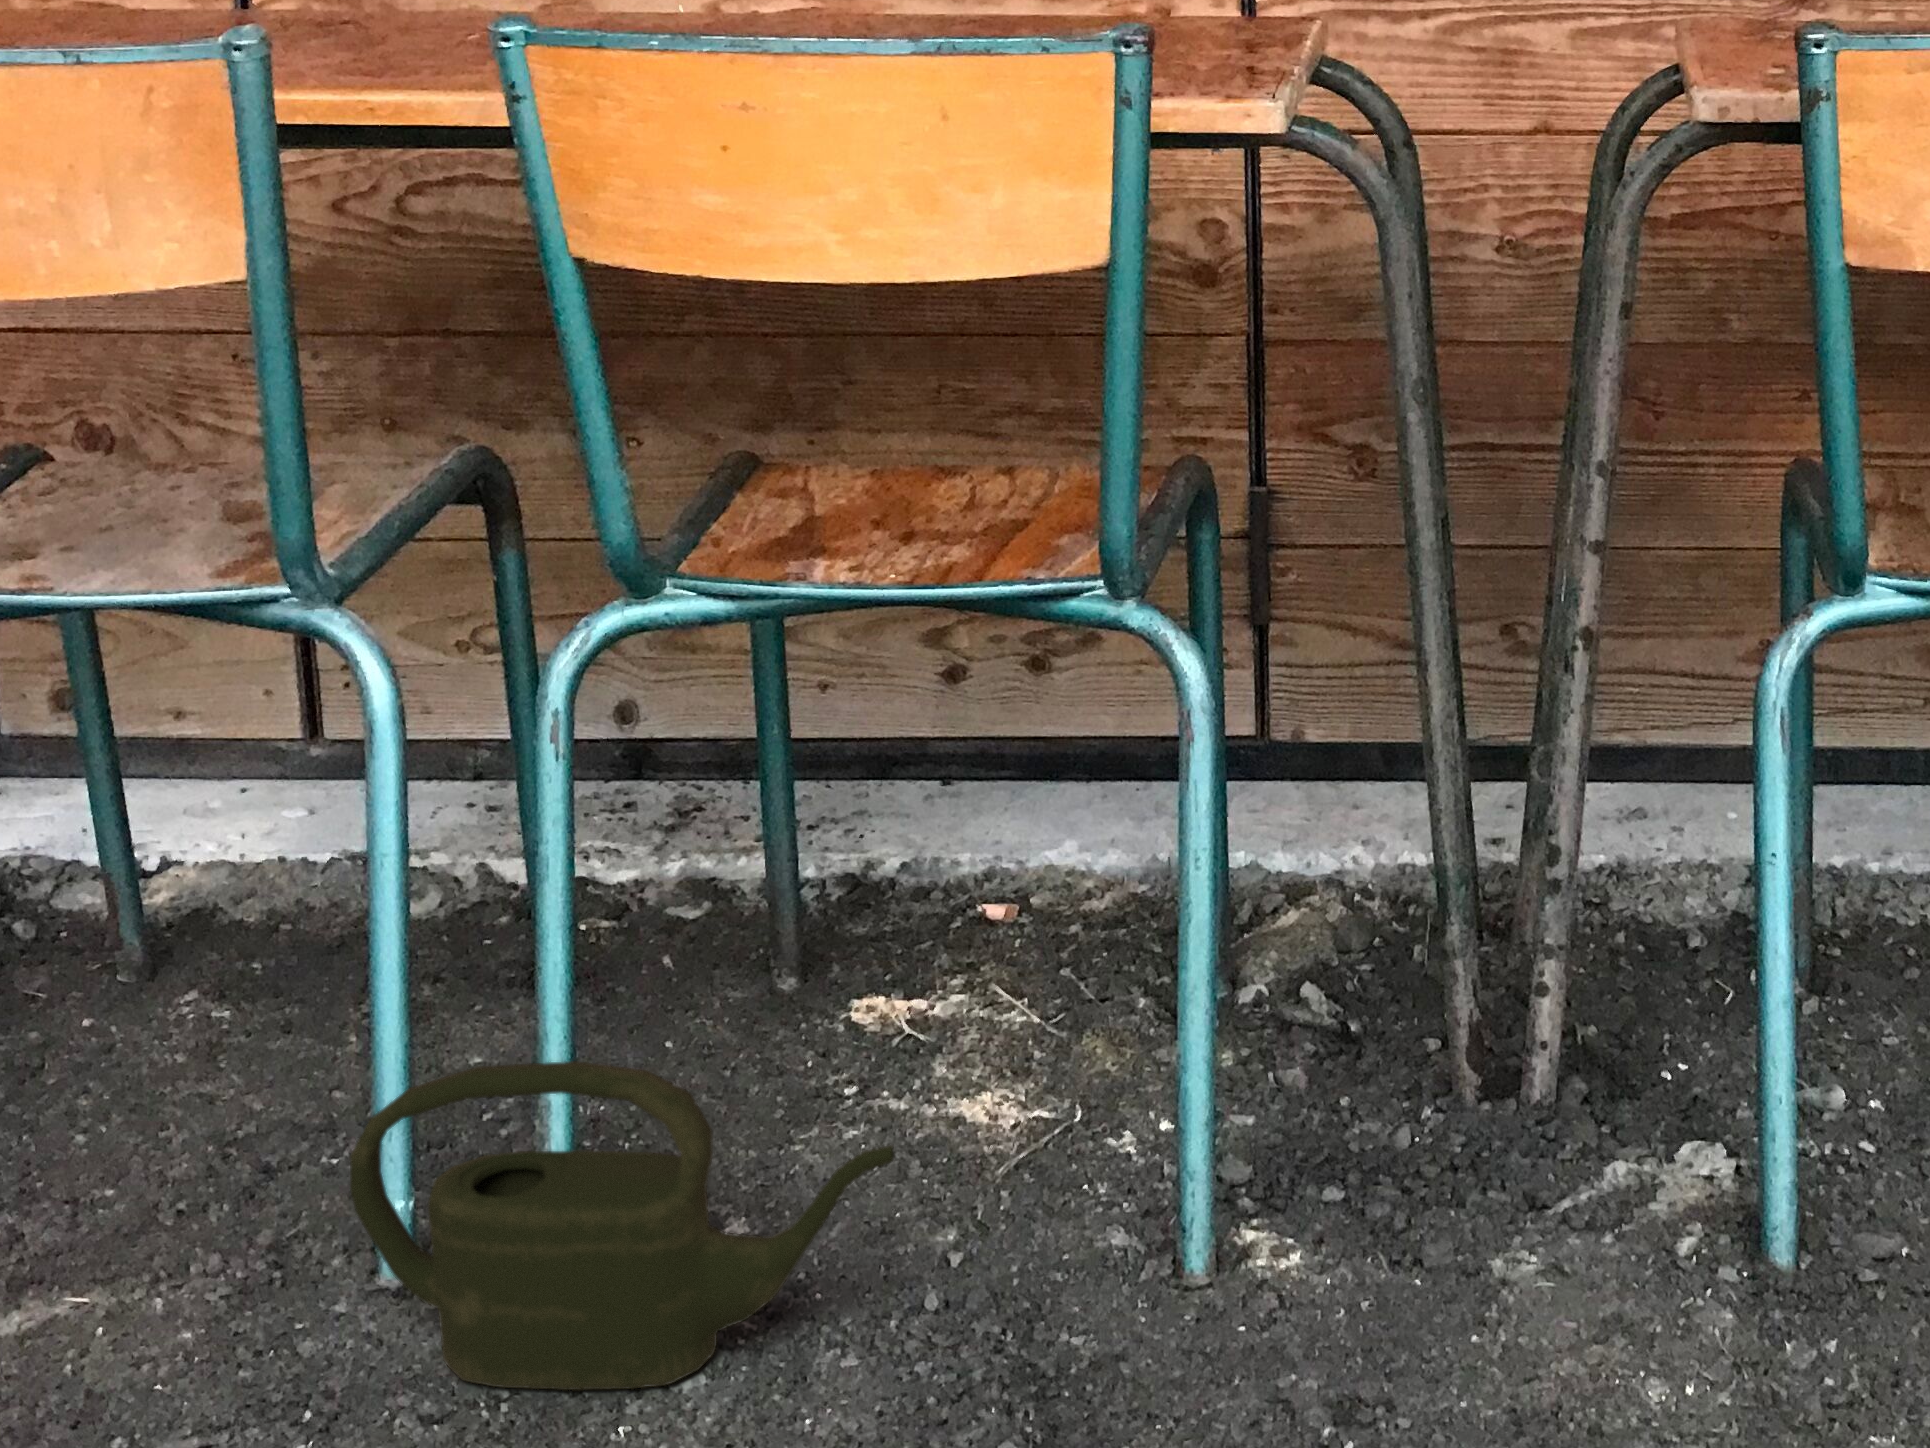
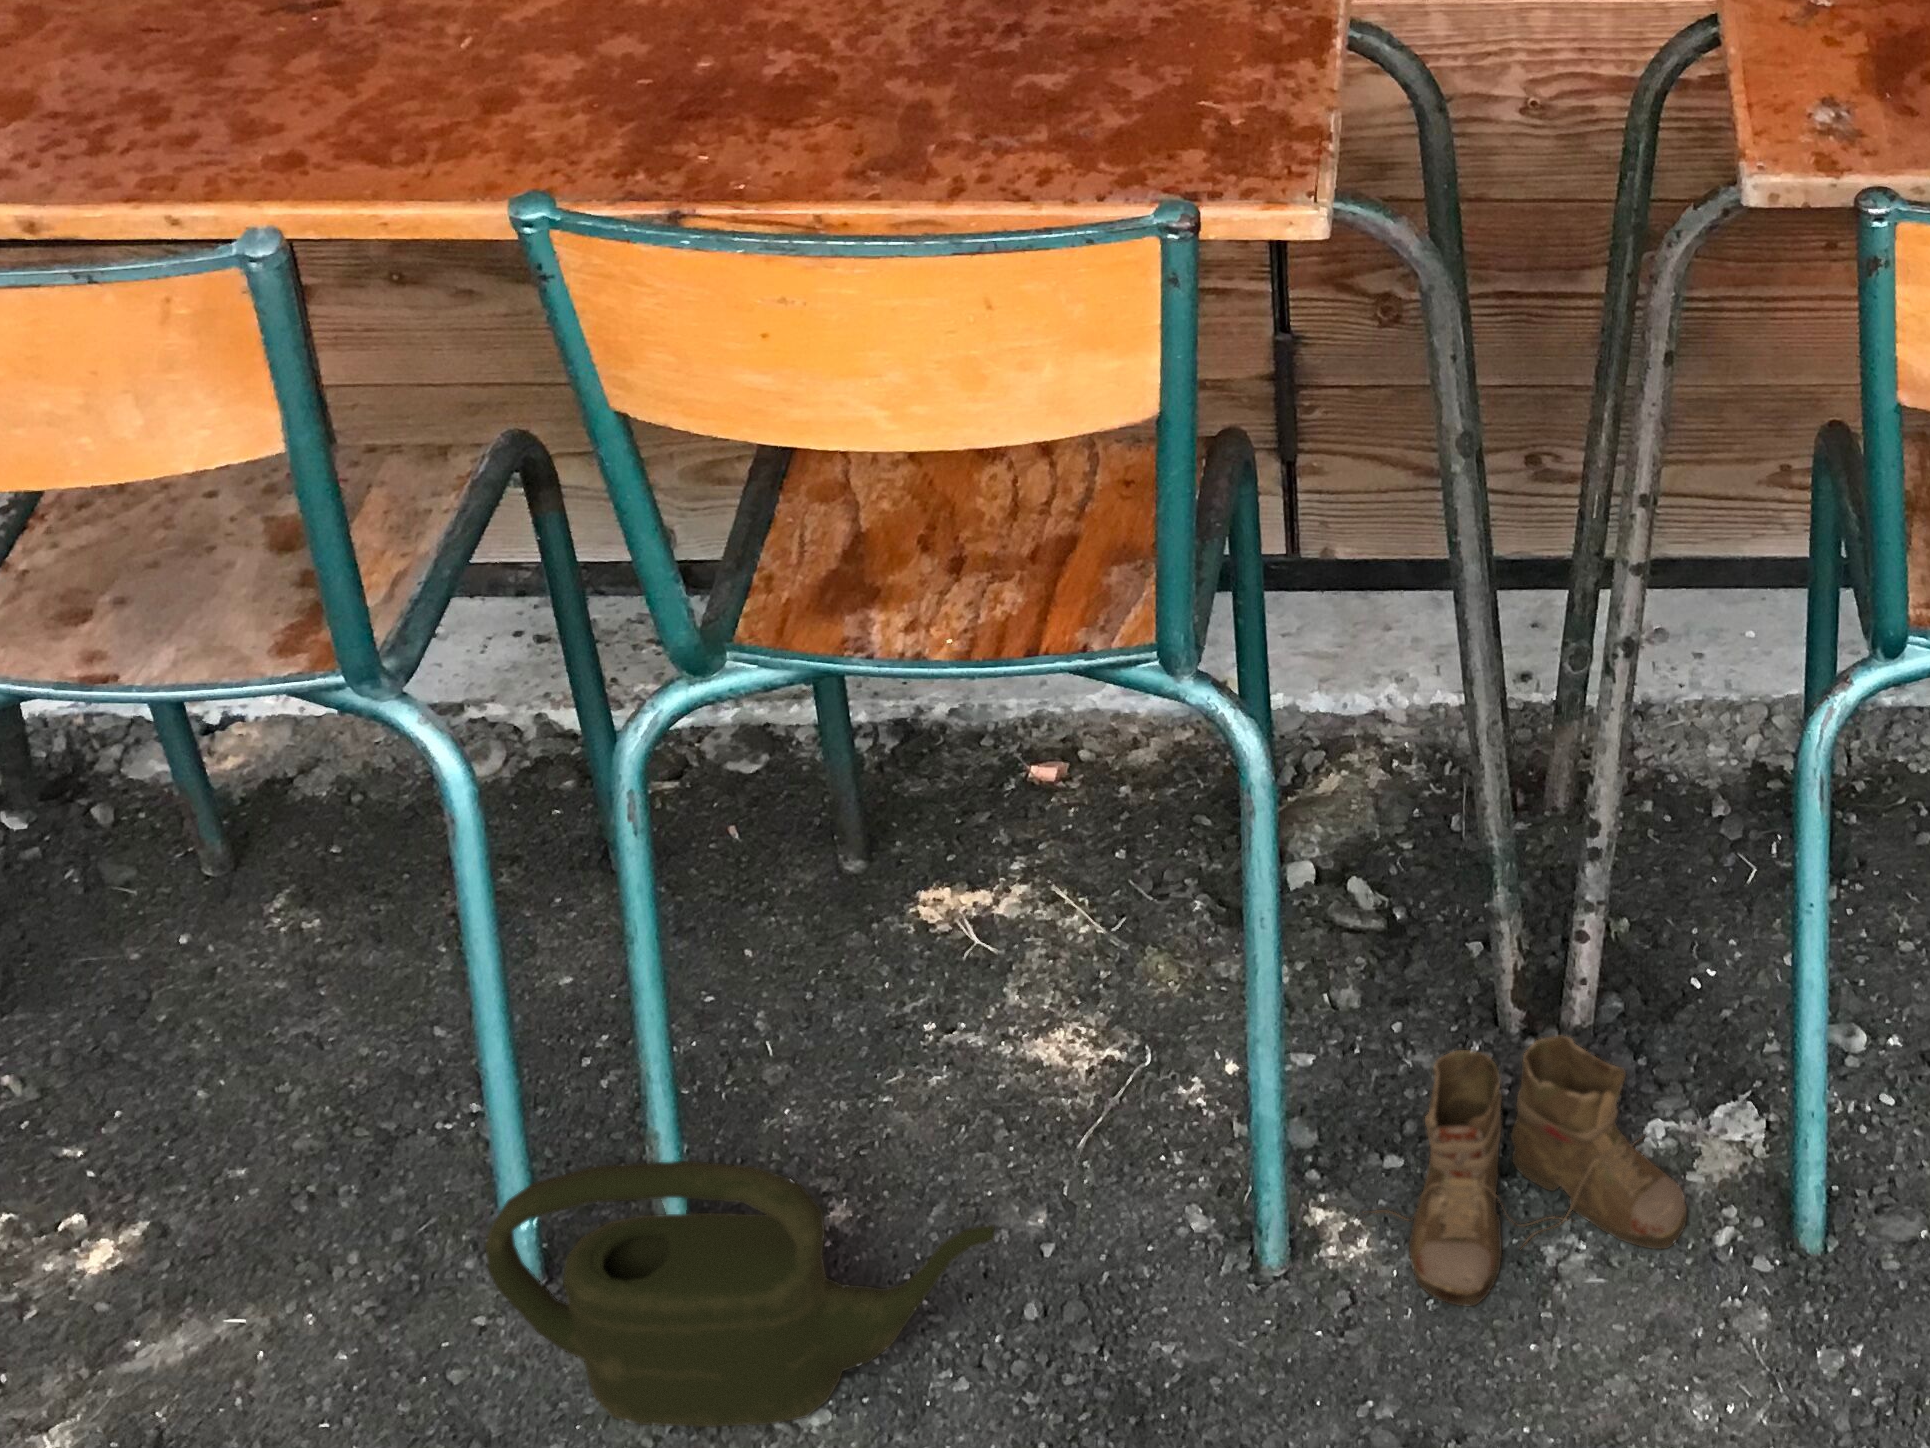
boots: none [1293,1038,1648,1309] -> present [1409,1036,1687,1306]

